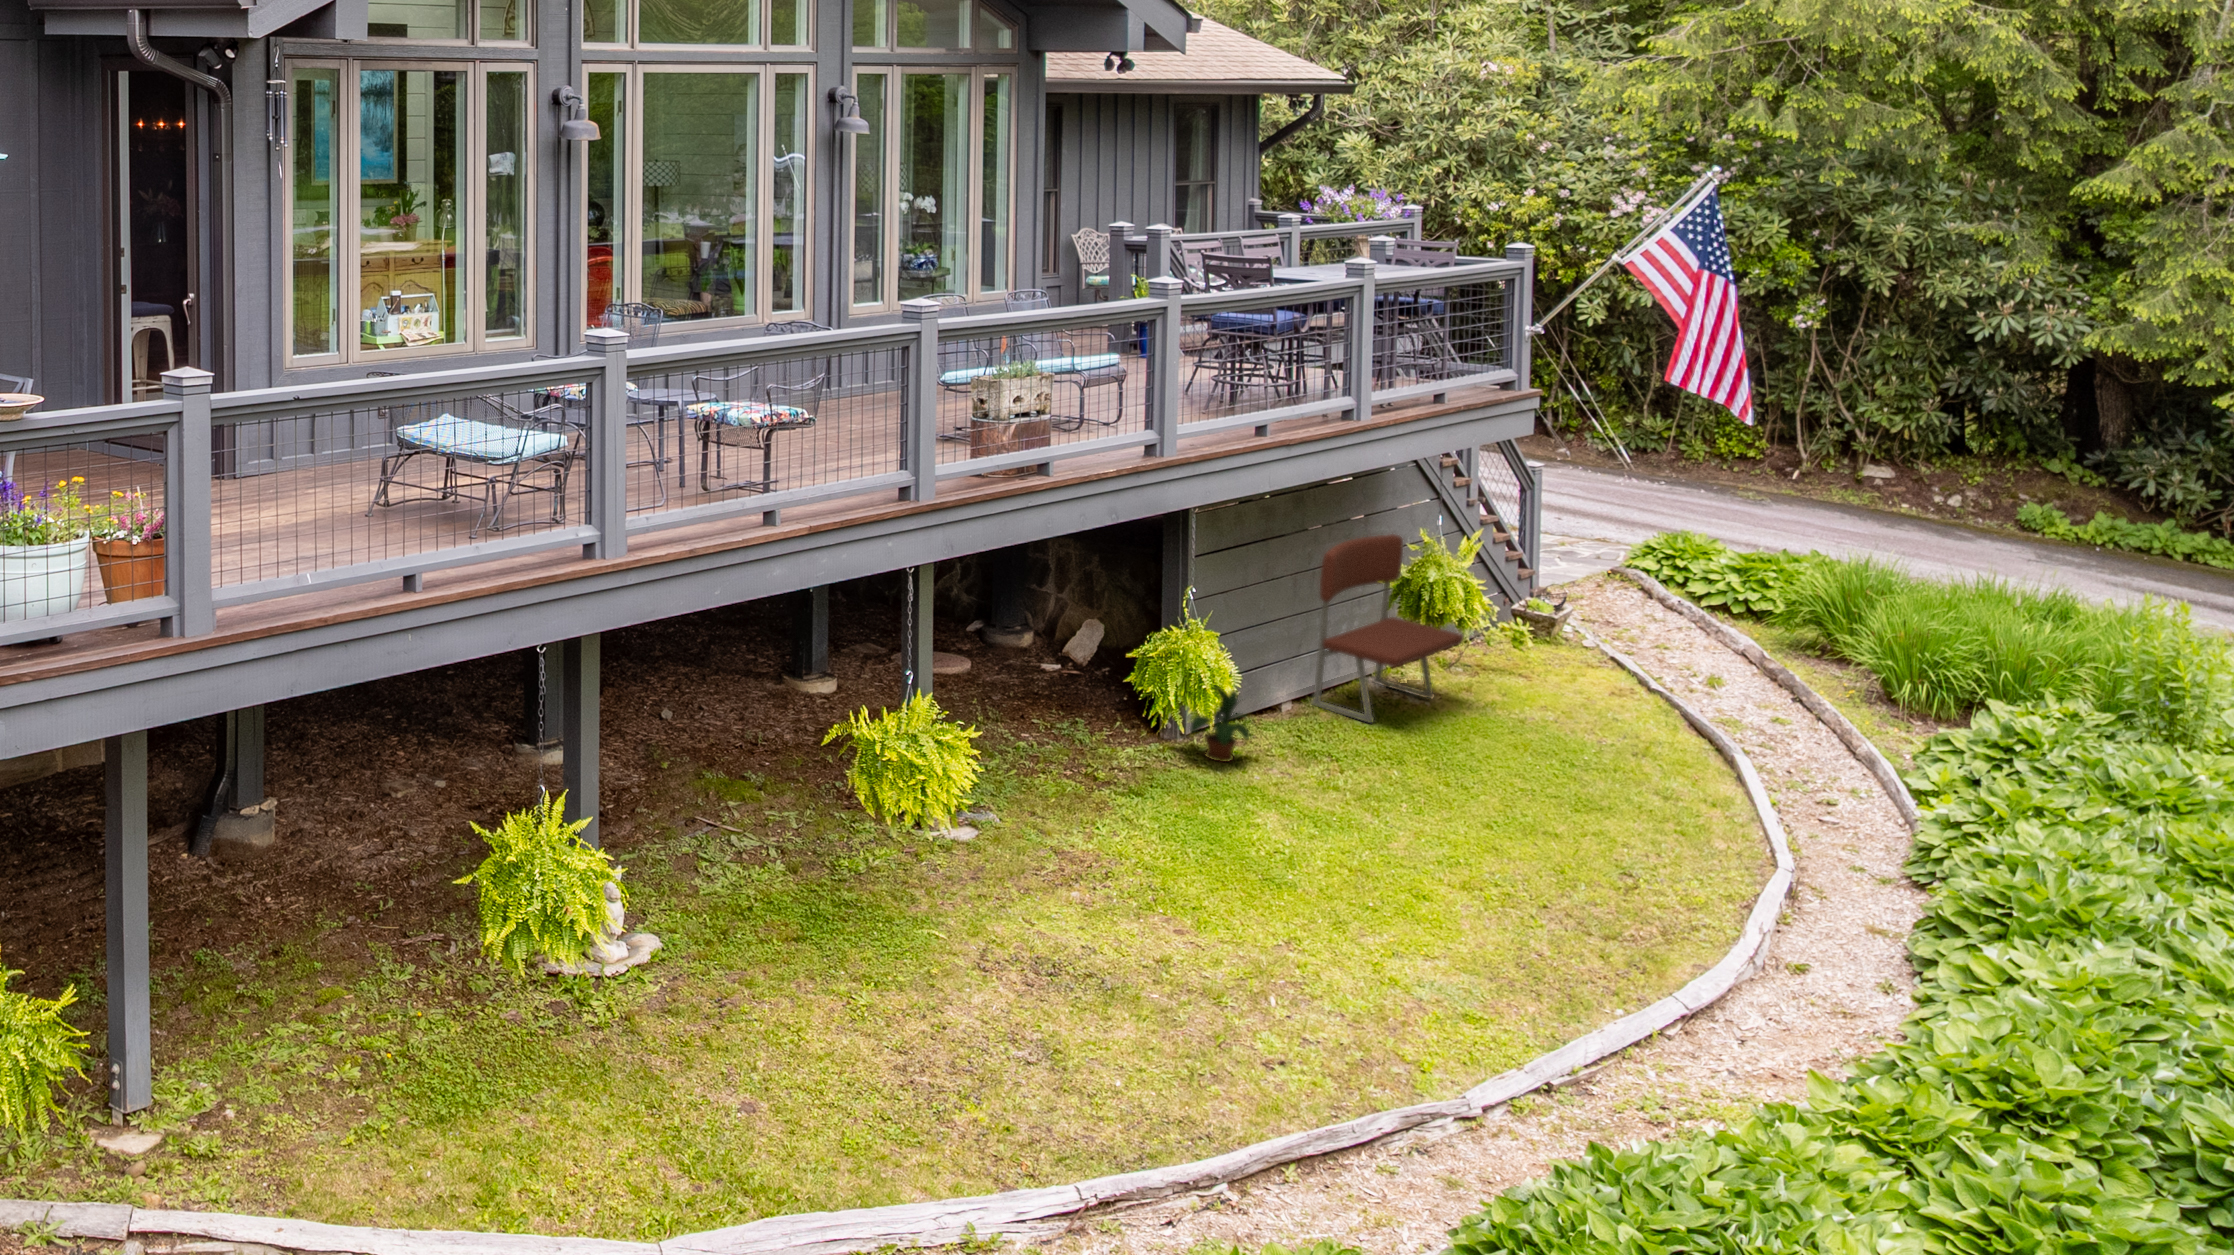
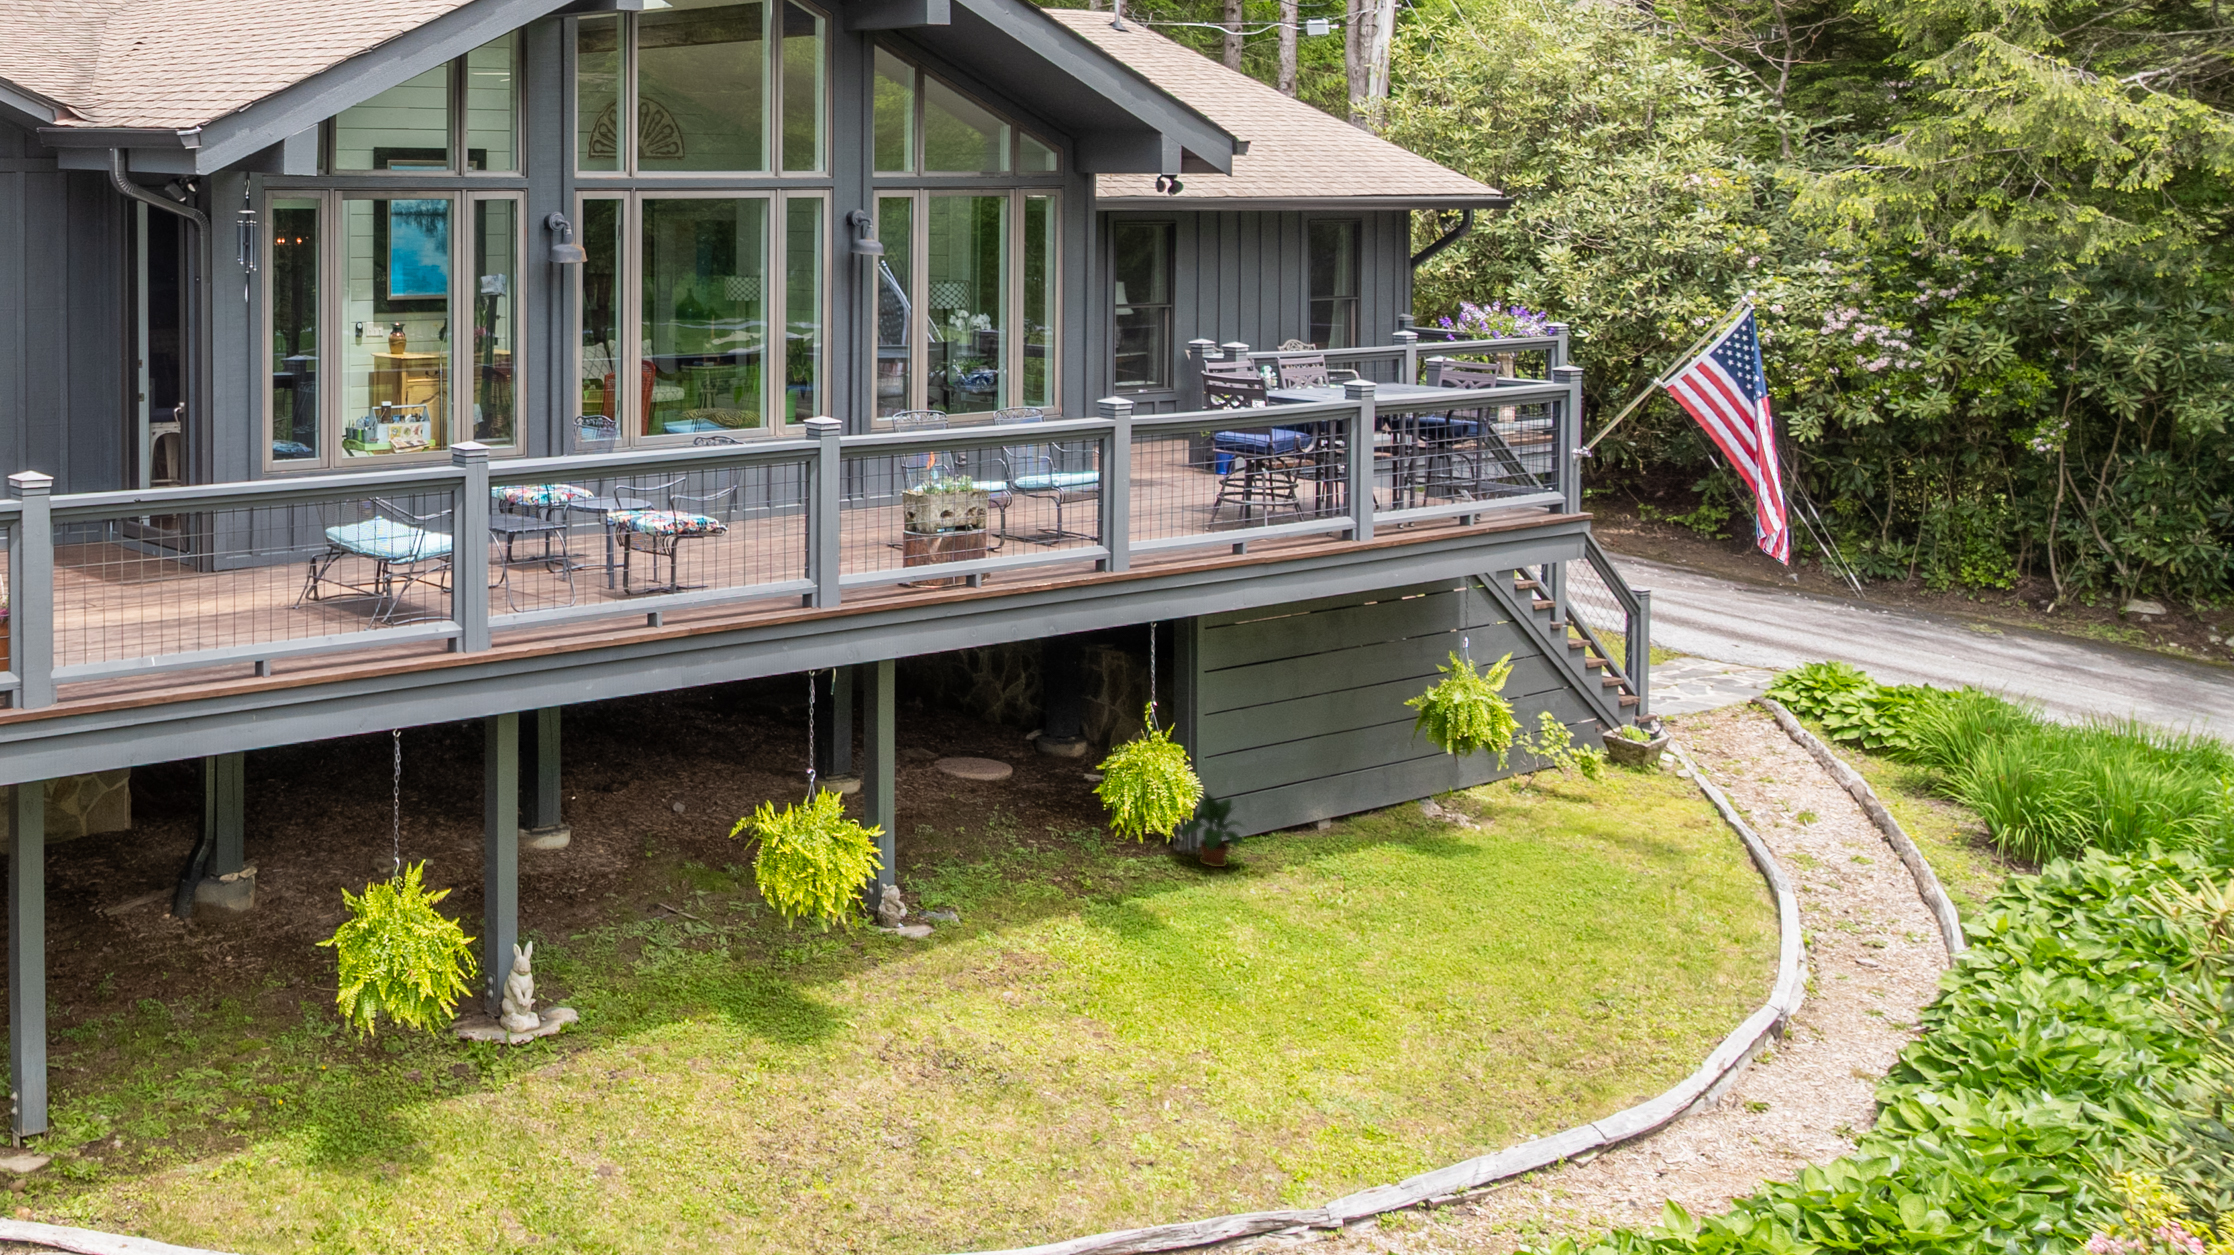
bench: present [1311,534,1463,723] -> none [1337,655,1499,840]

